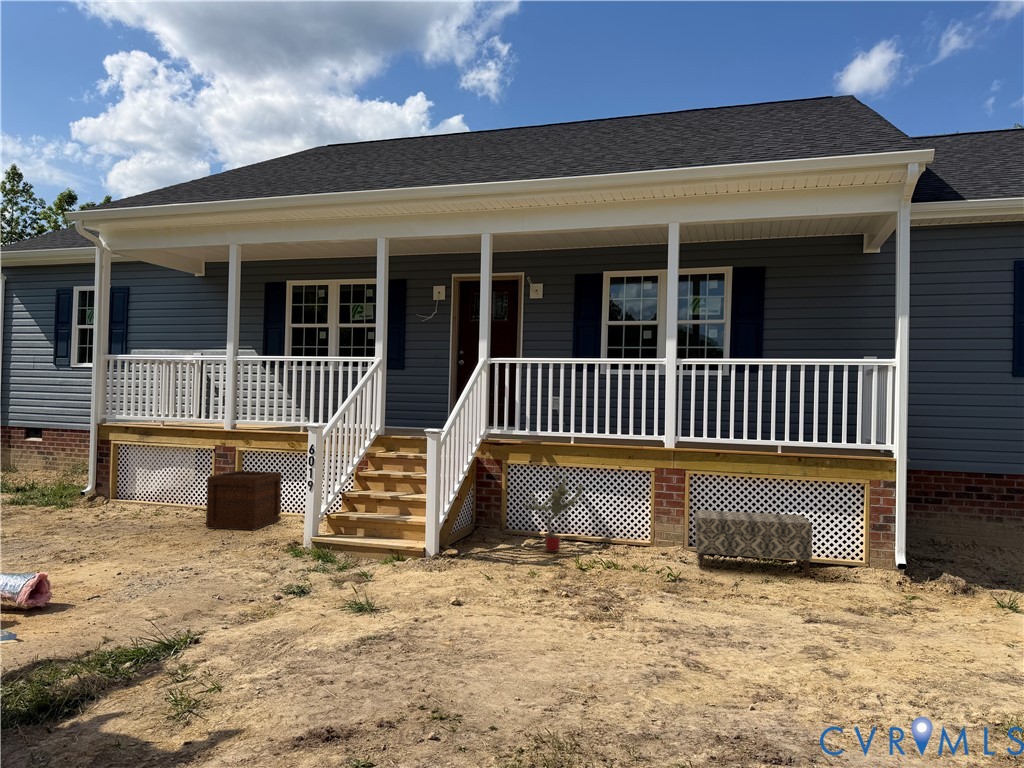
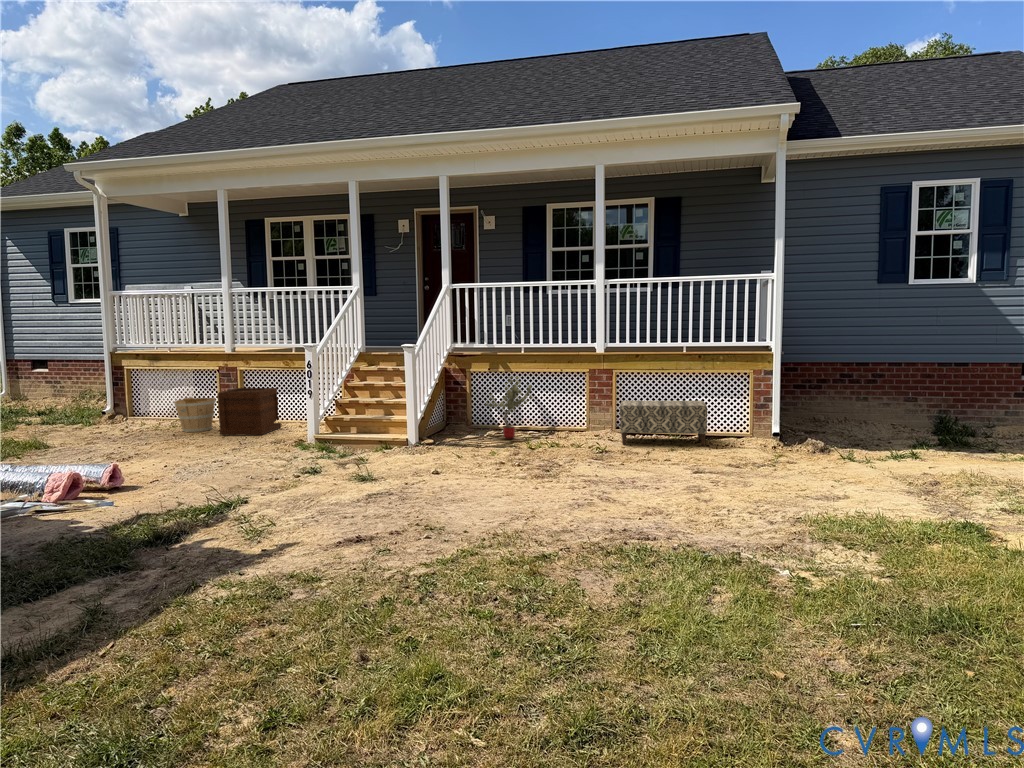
wooden bucket: none [159,480,209,522] -> present [174,397,216,433]

